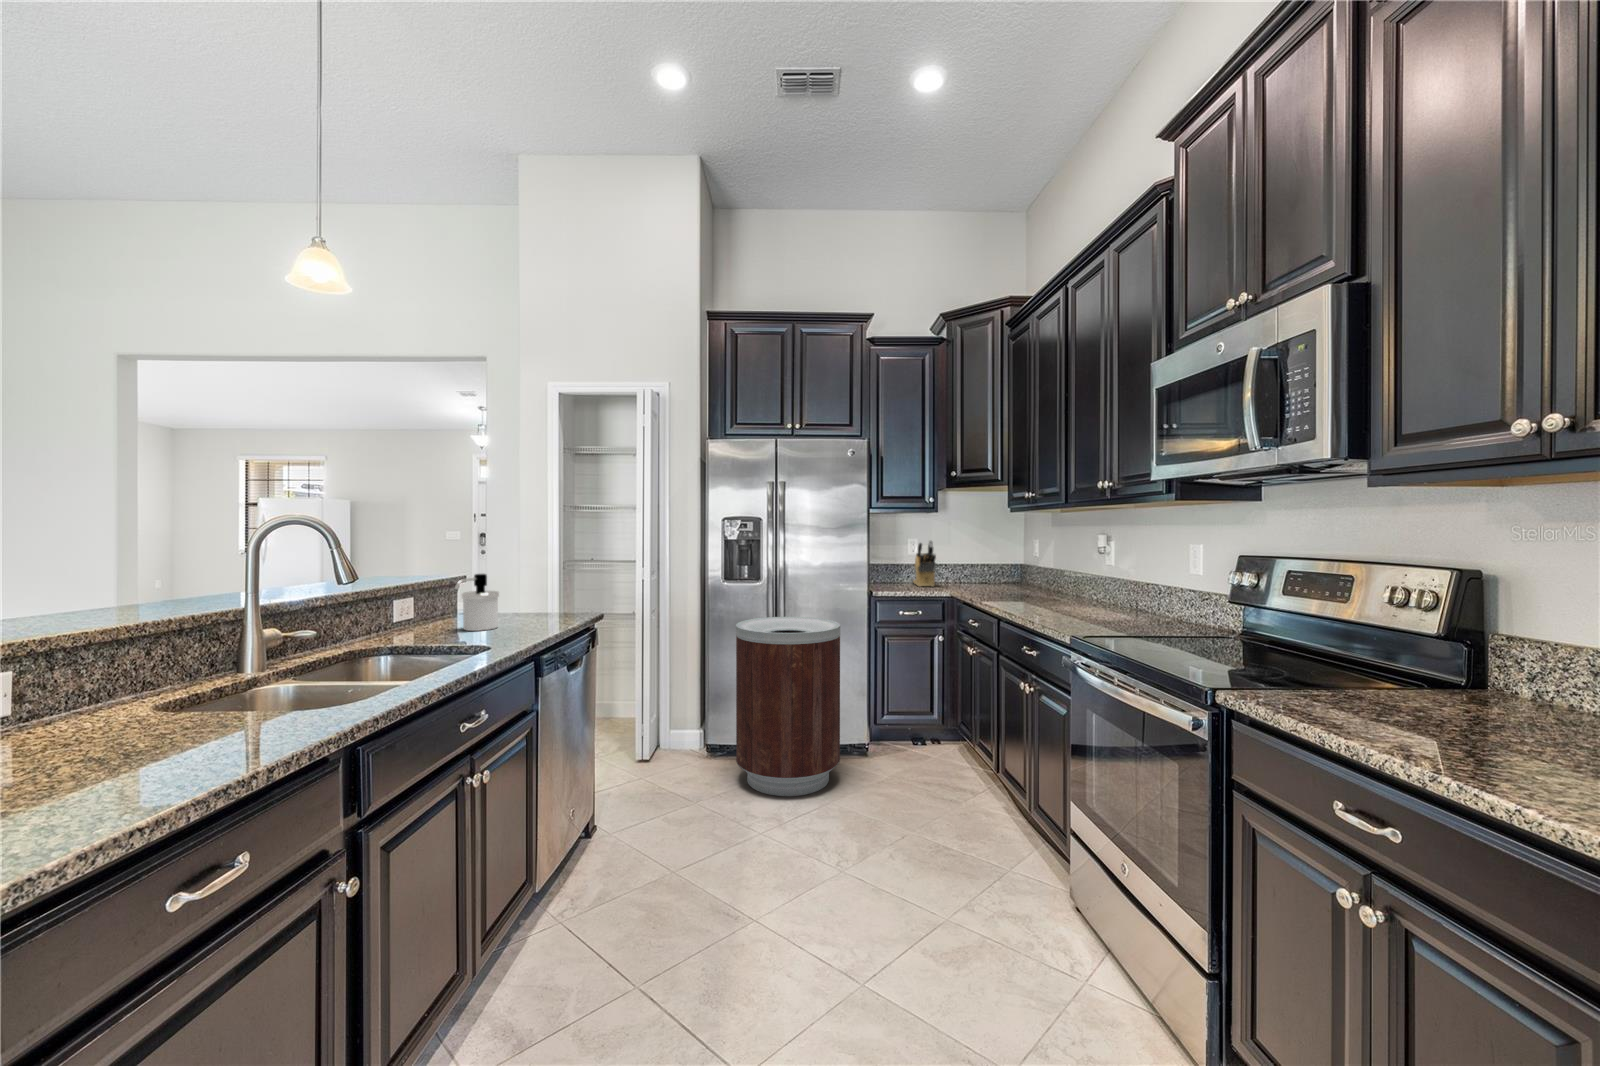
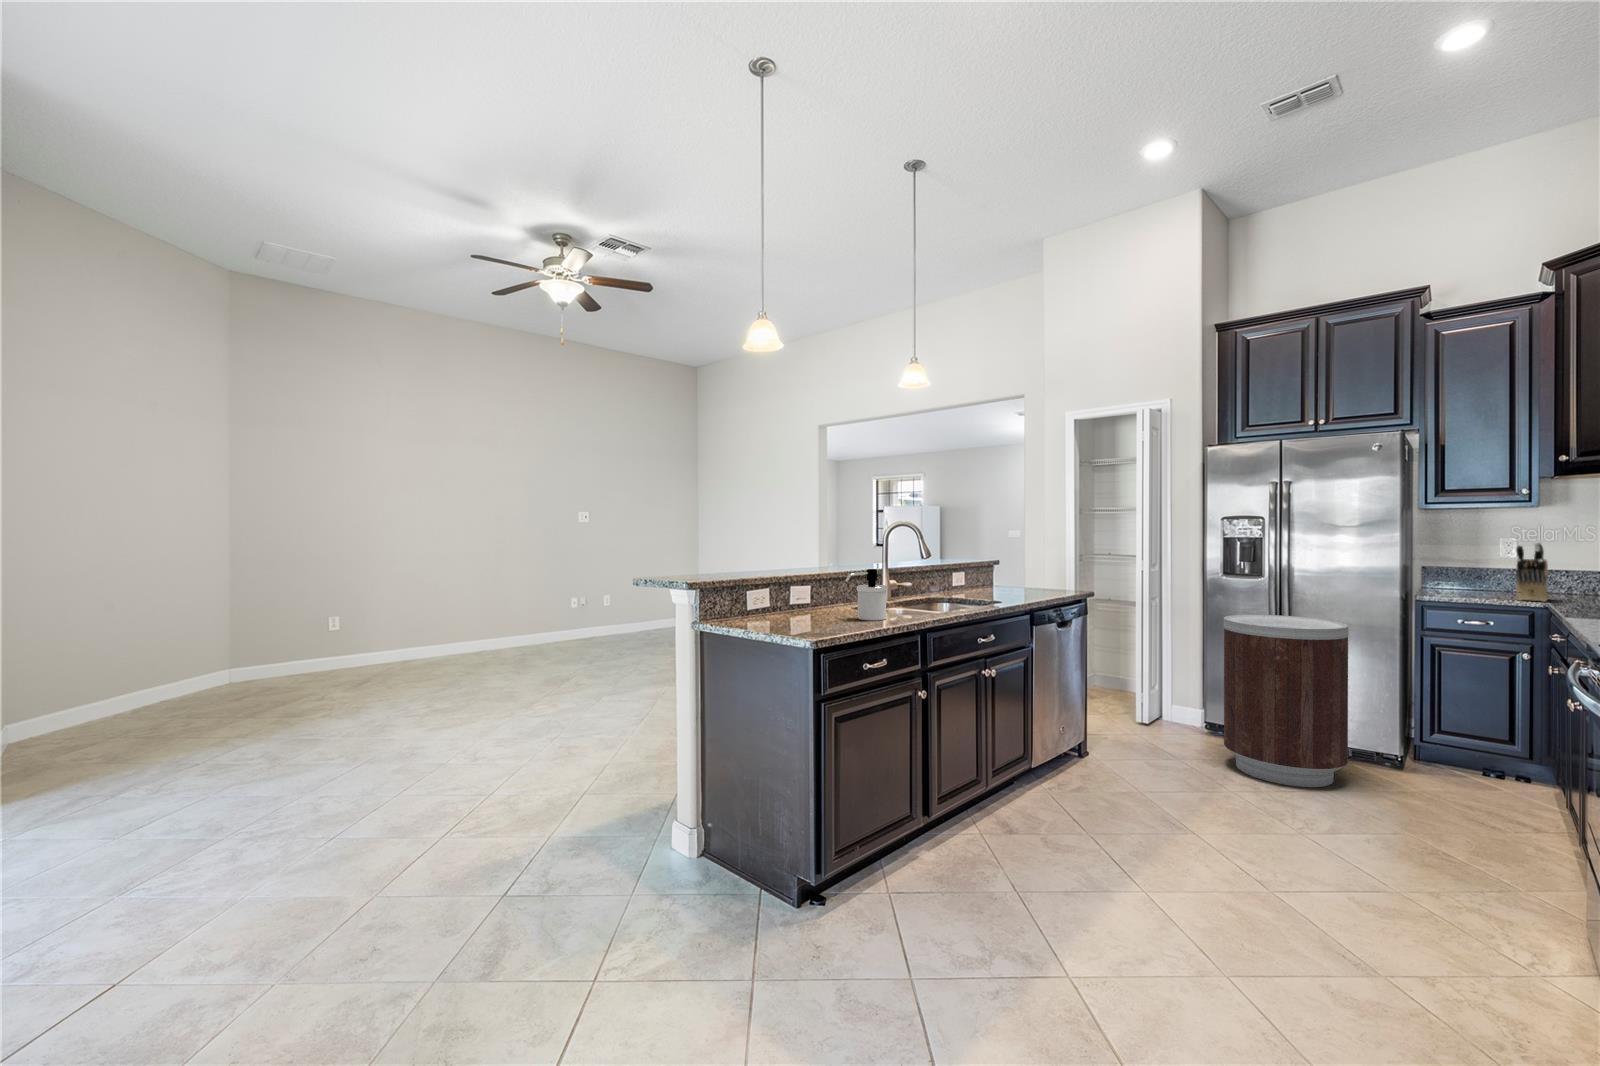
soap dispenser: present [454,574,499,631] -> present [846,569,887,620]

